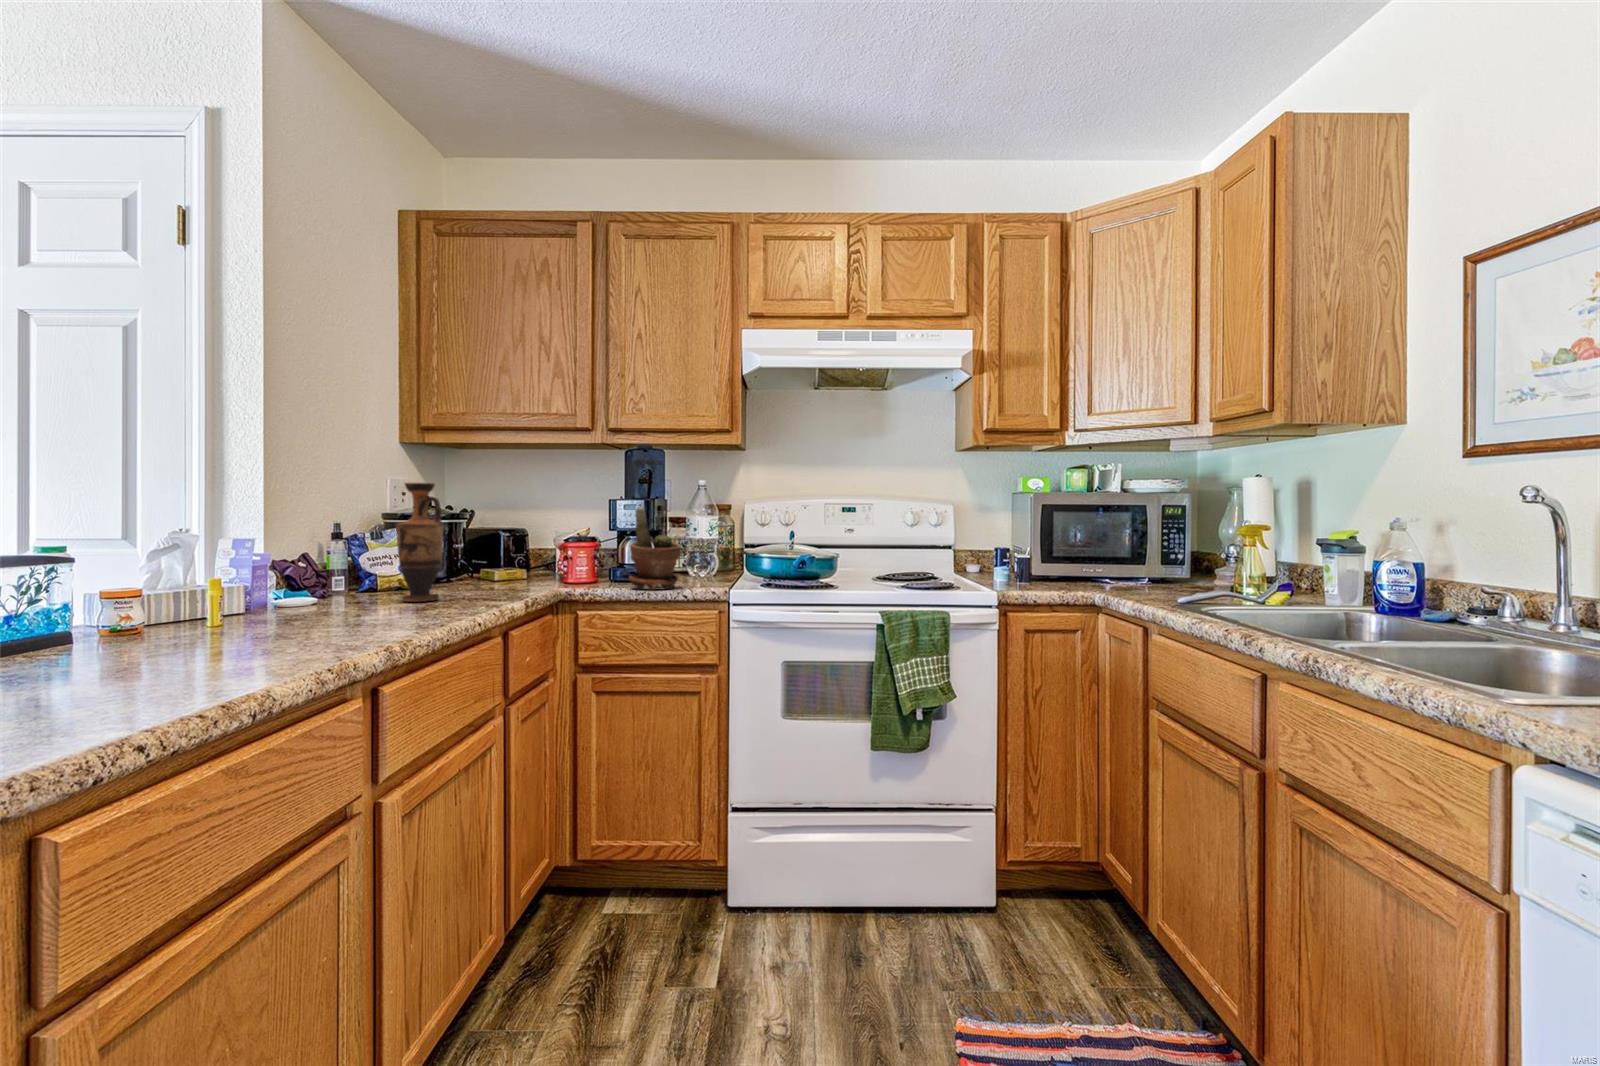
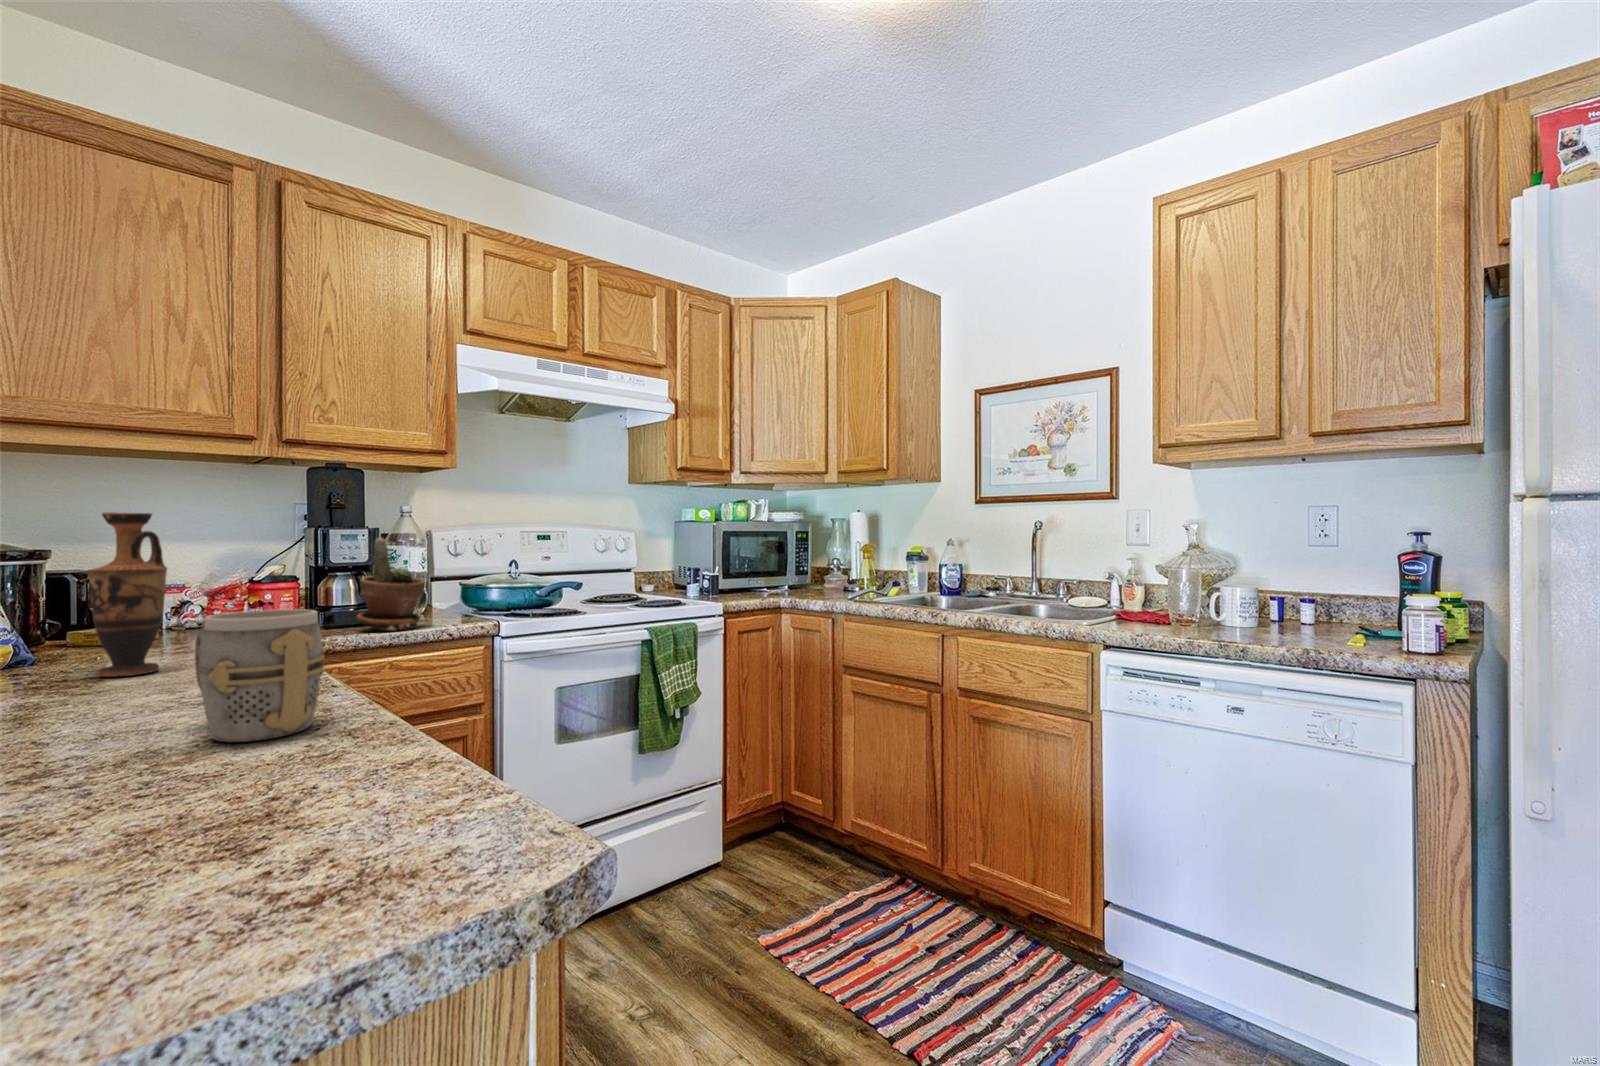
mug: none [200,549,308,654] -> present [195,609,325,742]

